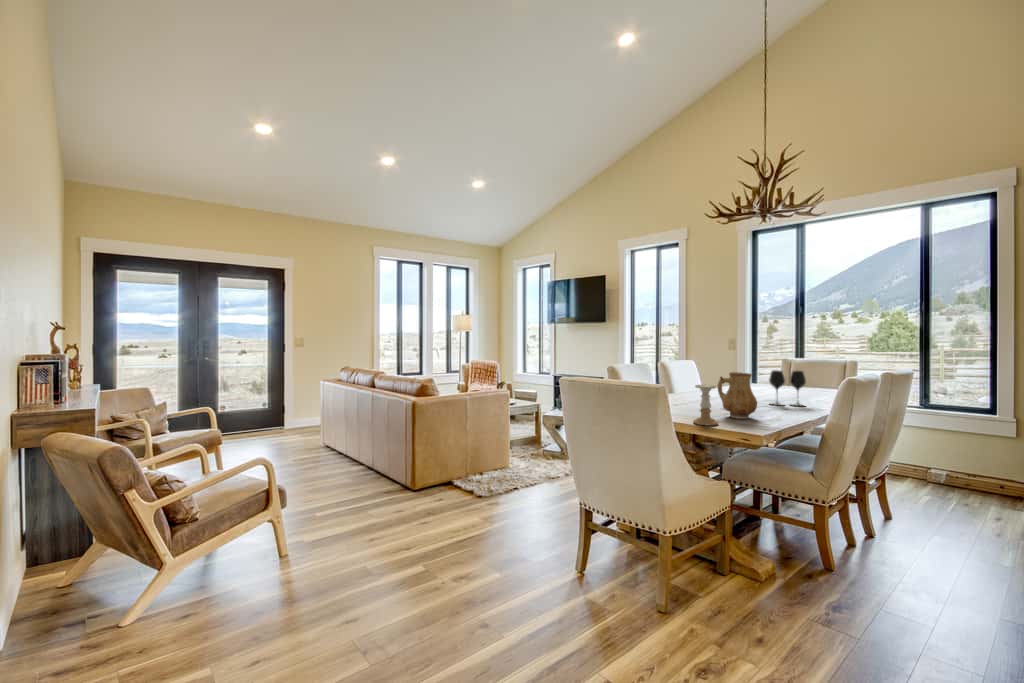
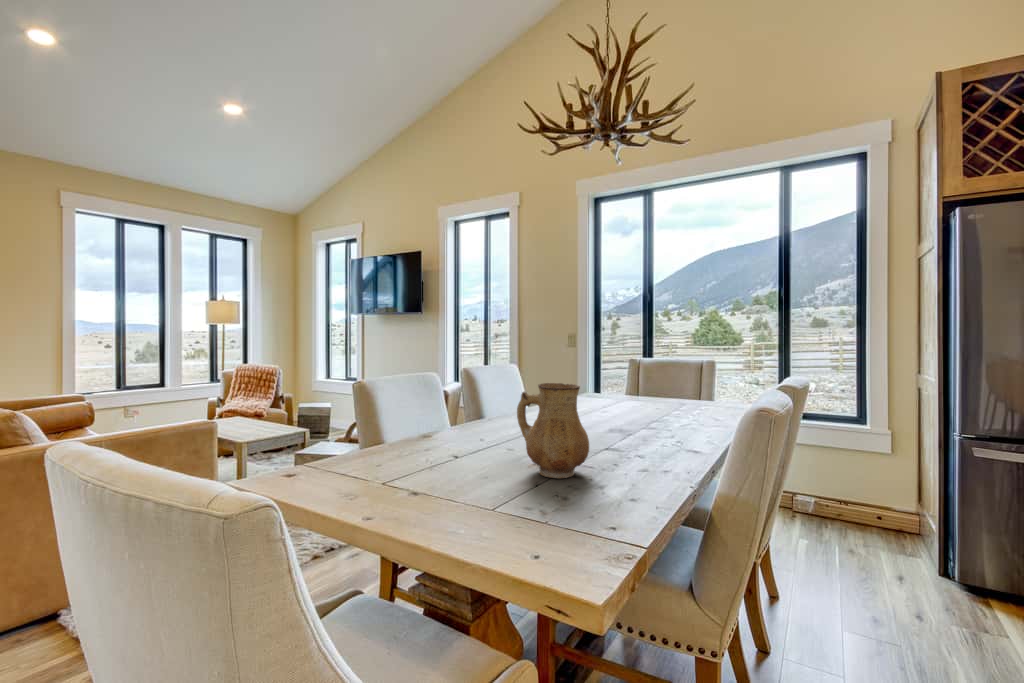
wine glass: present [769,370,806,406] -> none [612,376,668,436]
candle holder: present [693,385,718,426] -> none [454,413,507,510]

